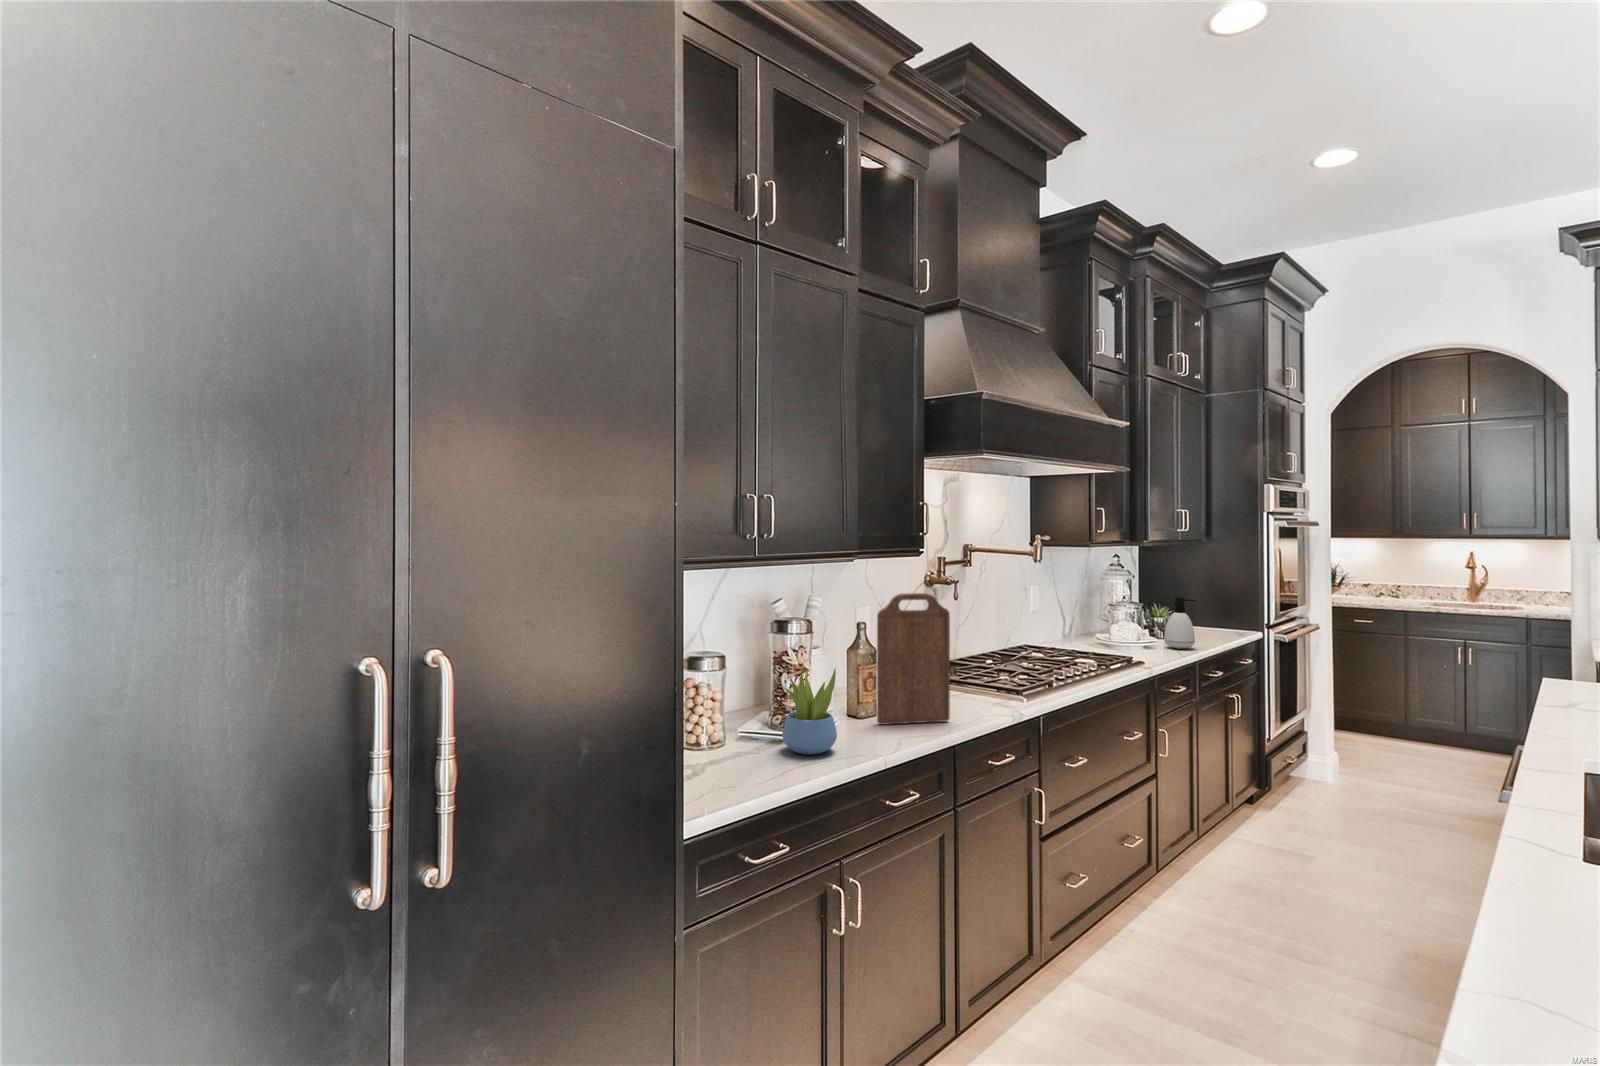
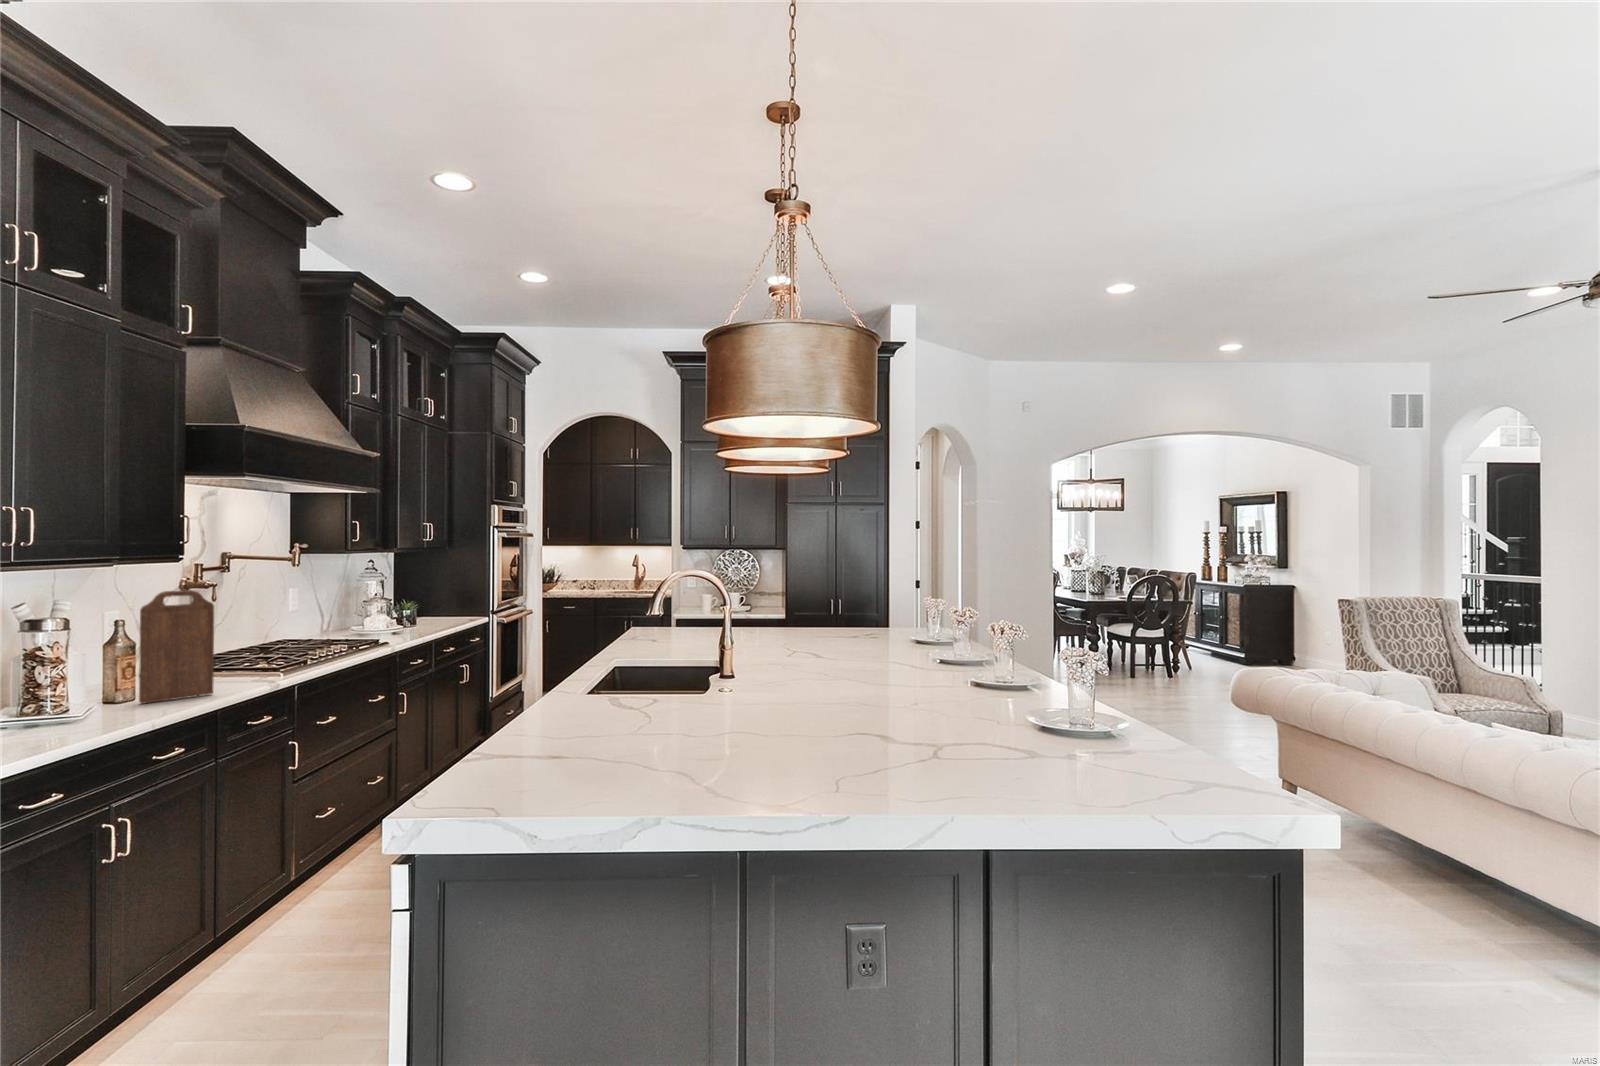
soap dispenser: present [1164,597,1196,649] -> none [410,591,435,632]
succulent plant: present [782,669,837,755] -> none [41,653,103,729]

